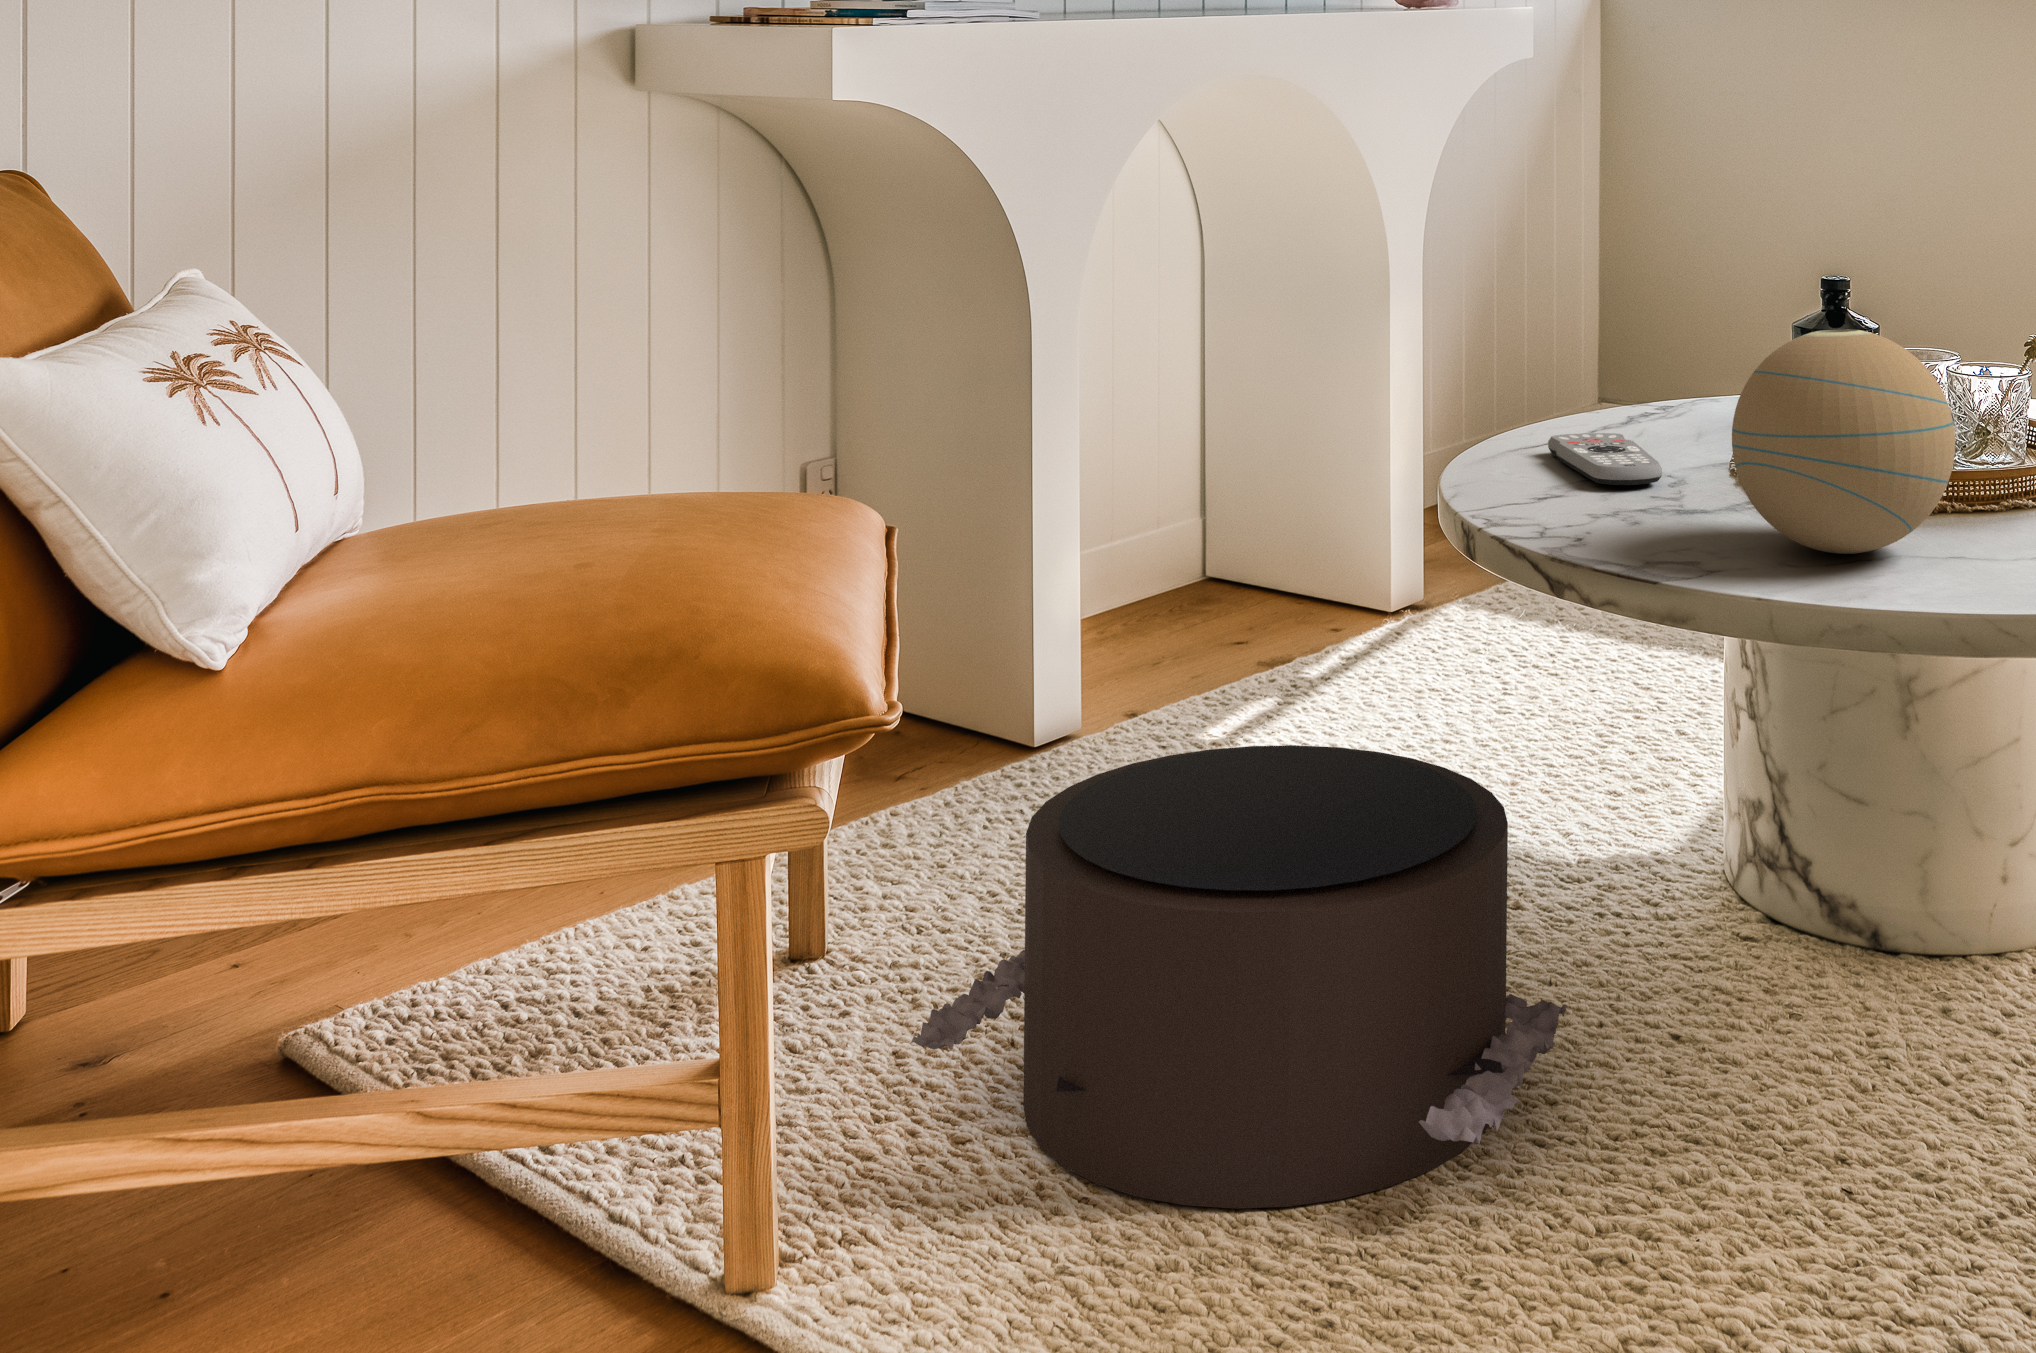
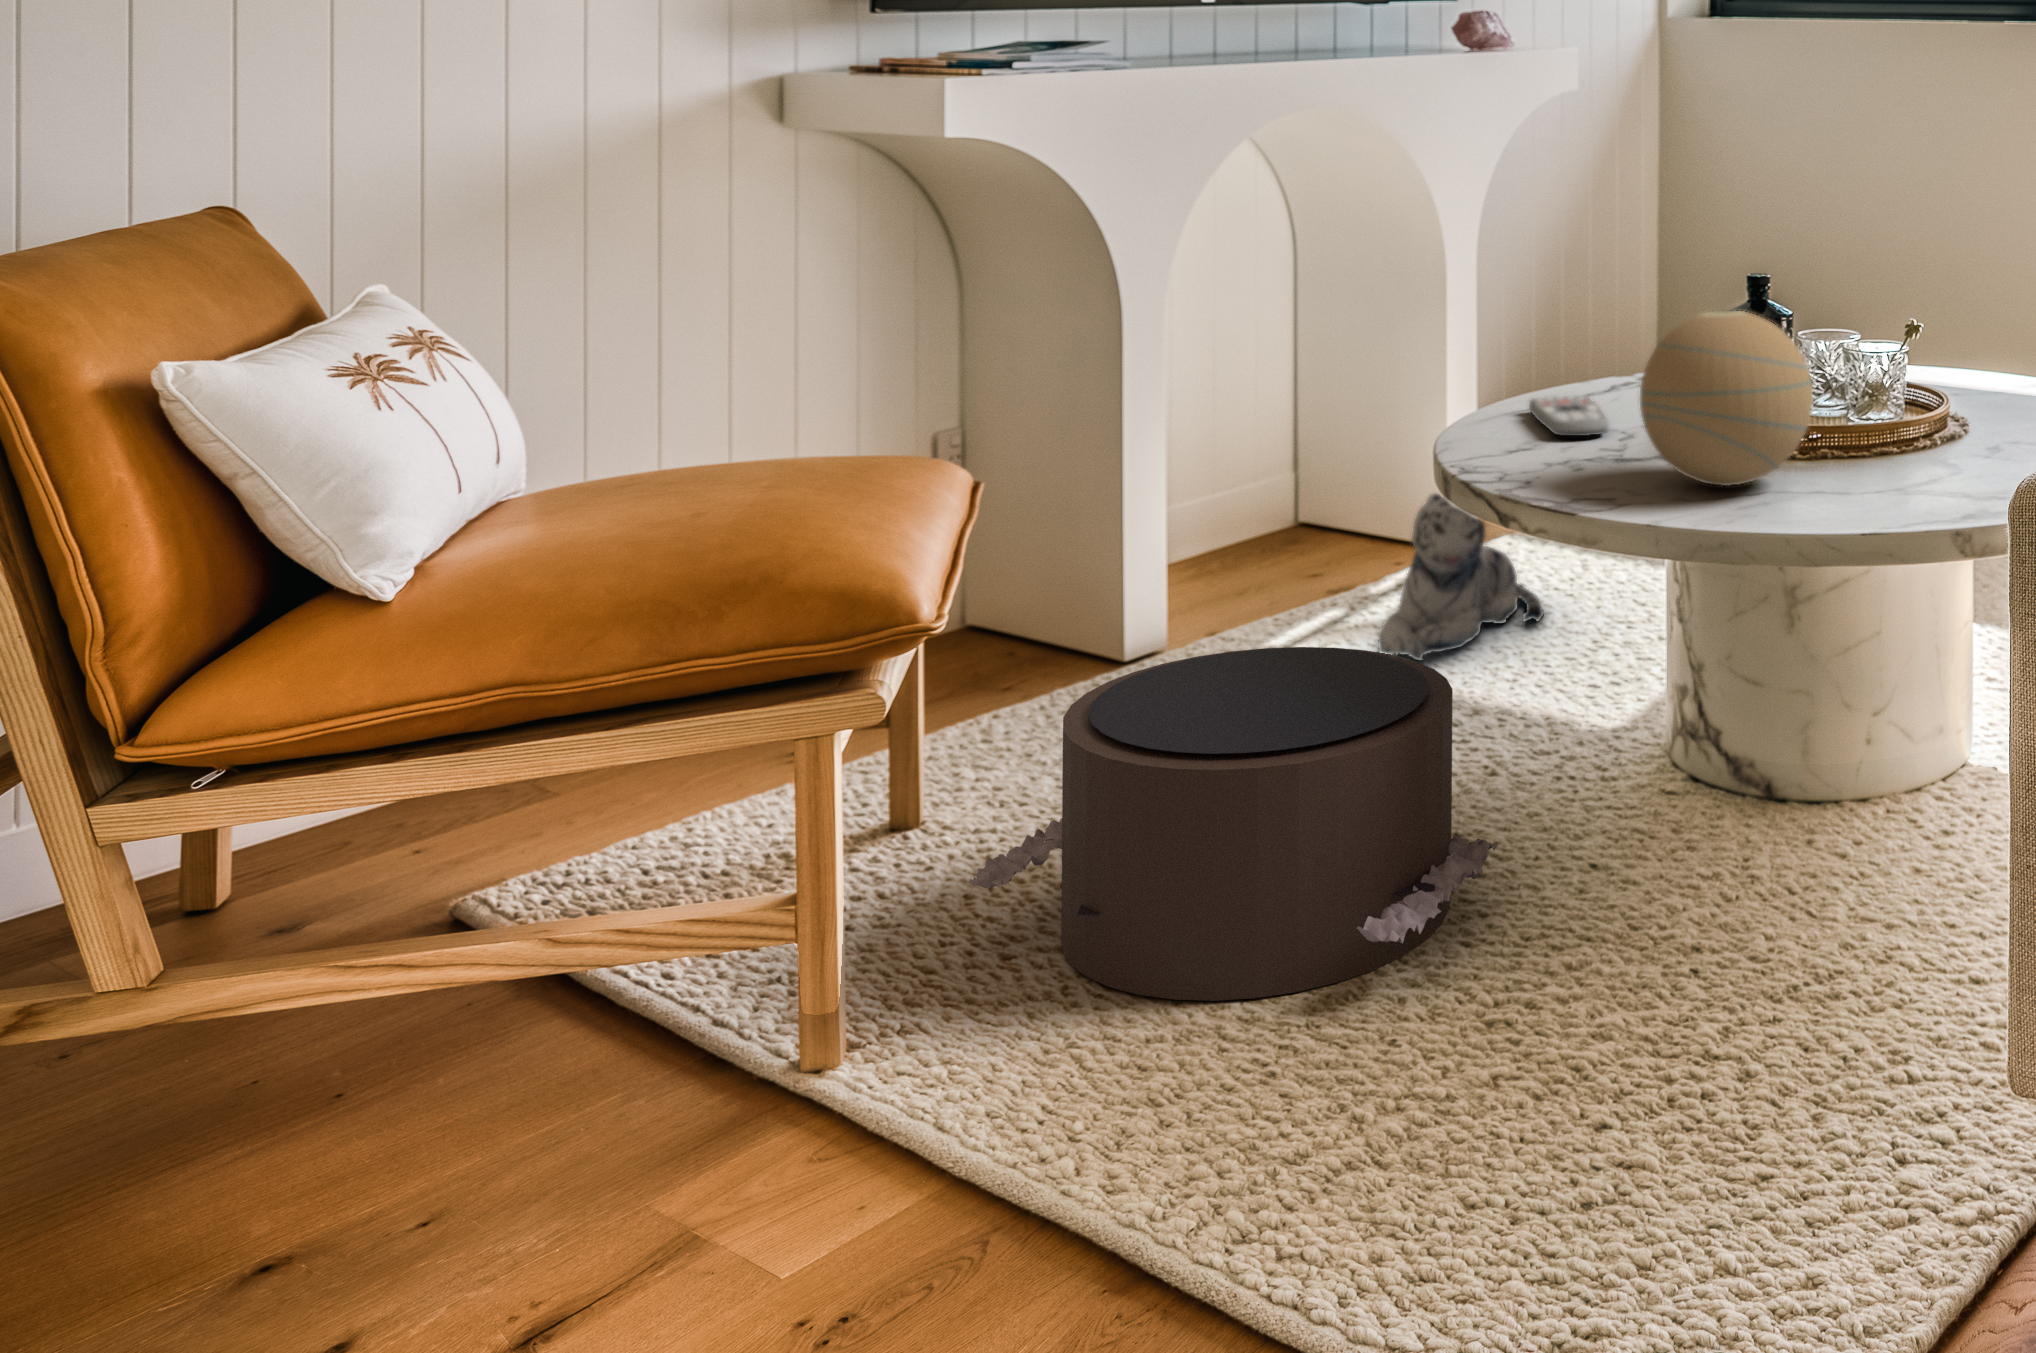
plush toy: none [1333,548,1525,756] -> present [1378,494,1544,661]

